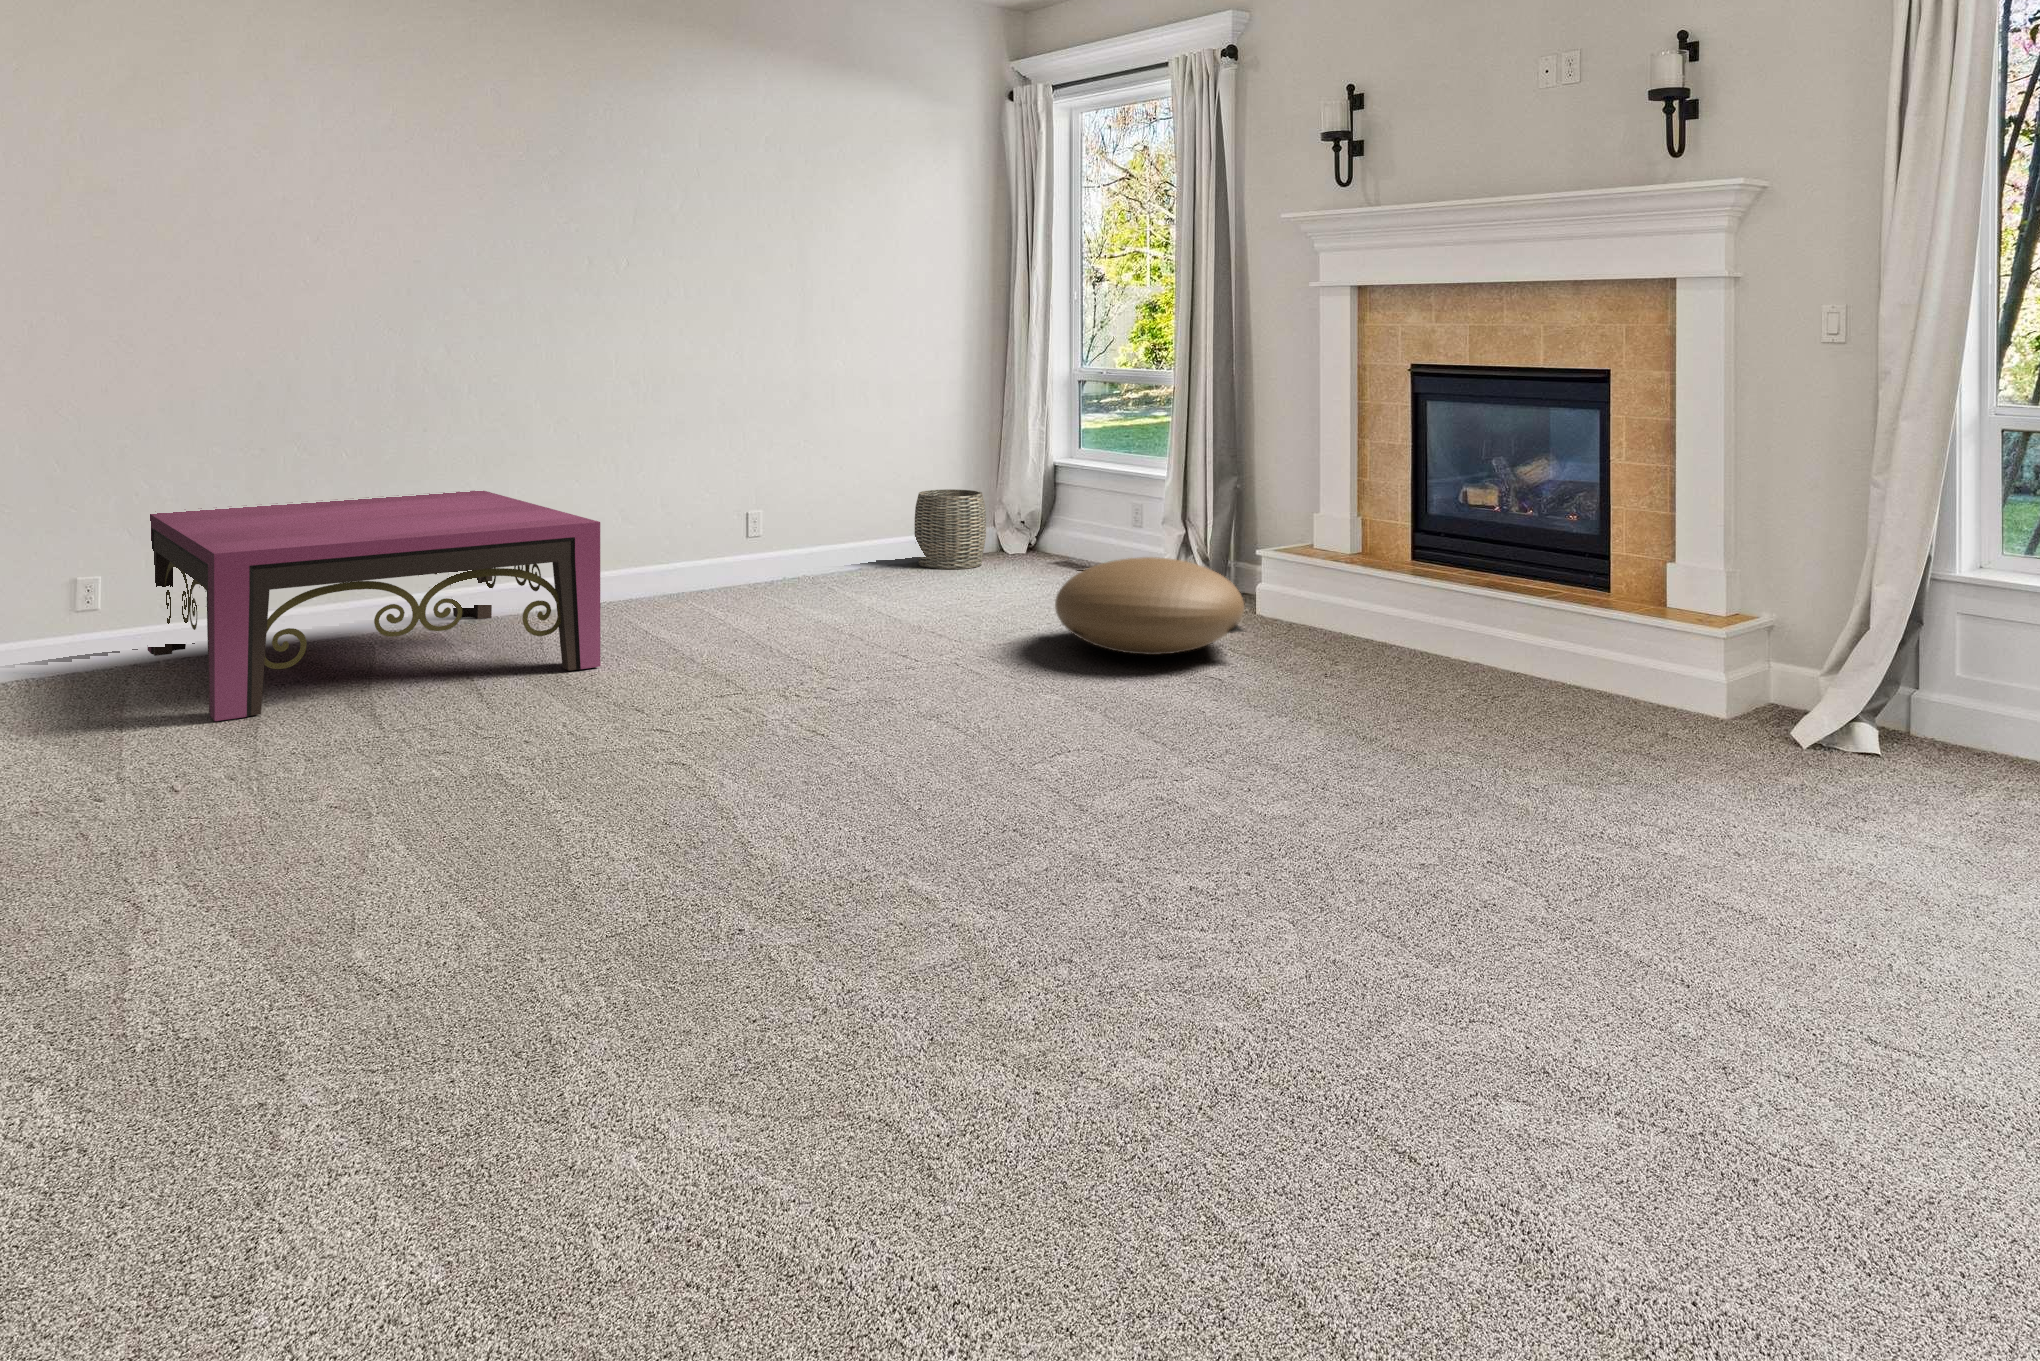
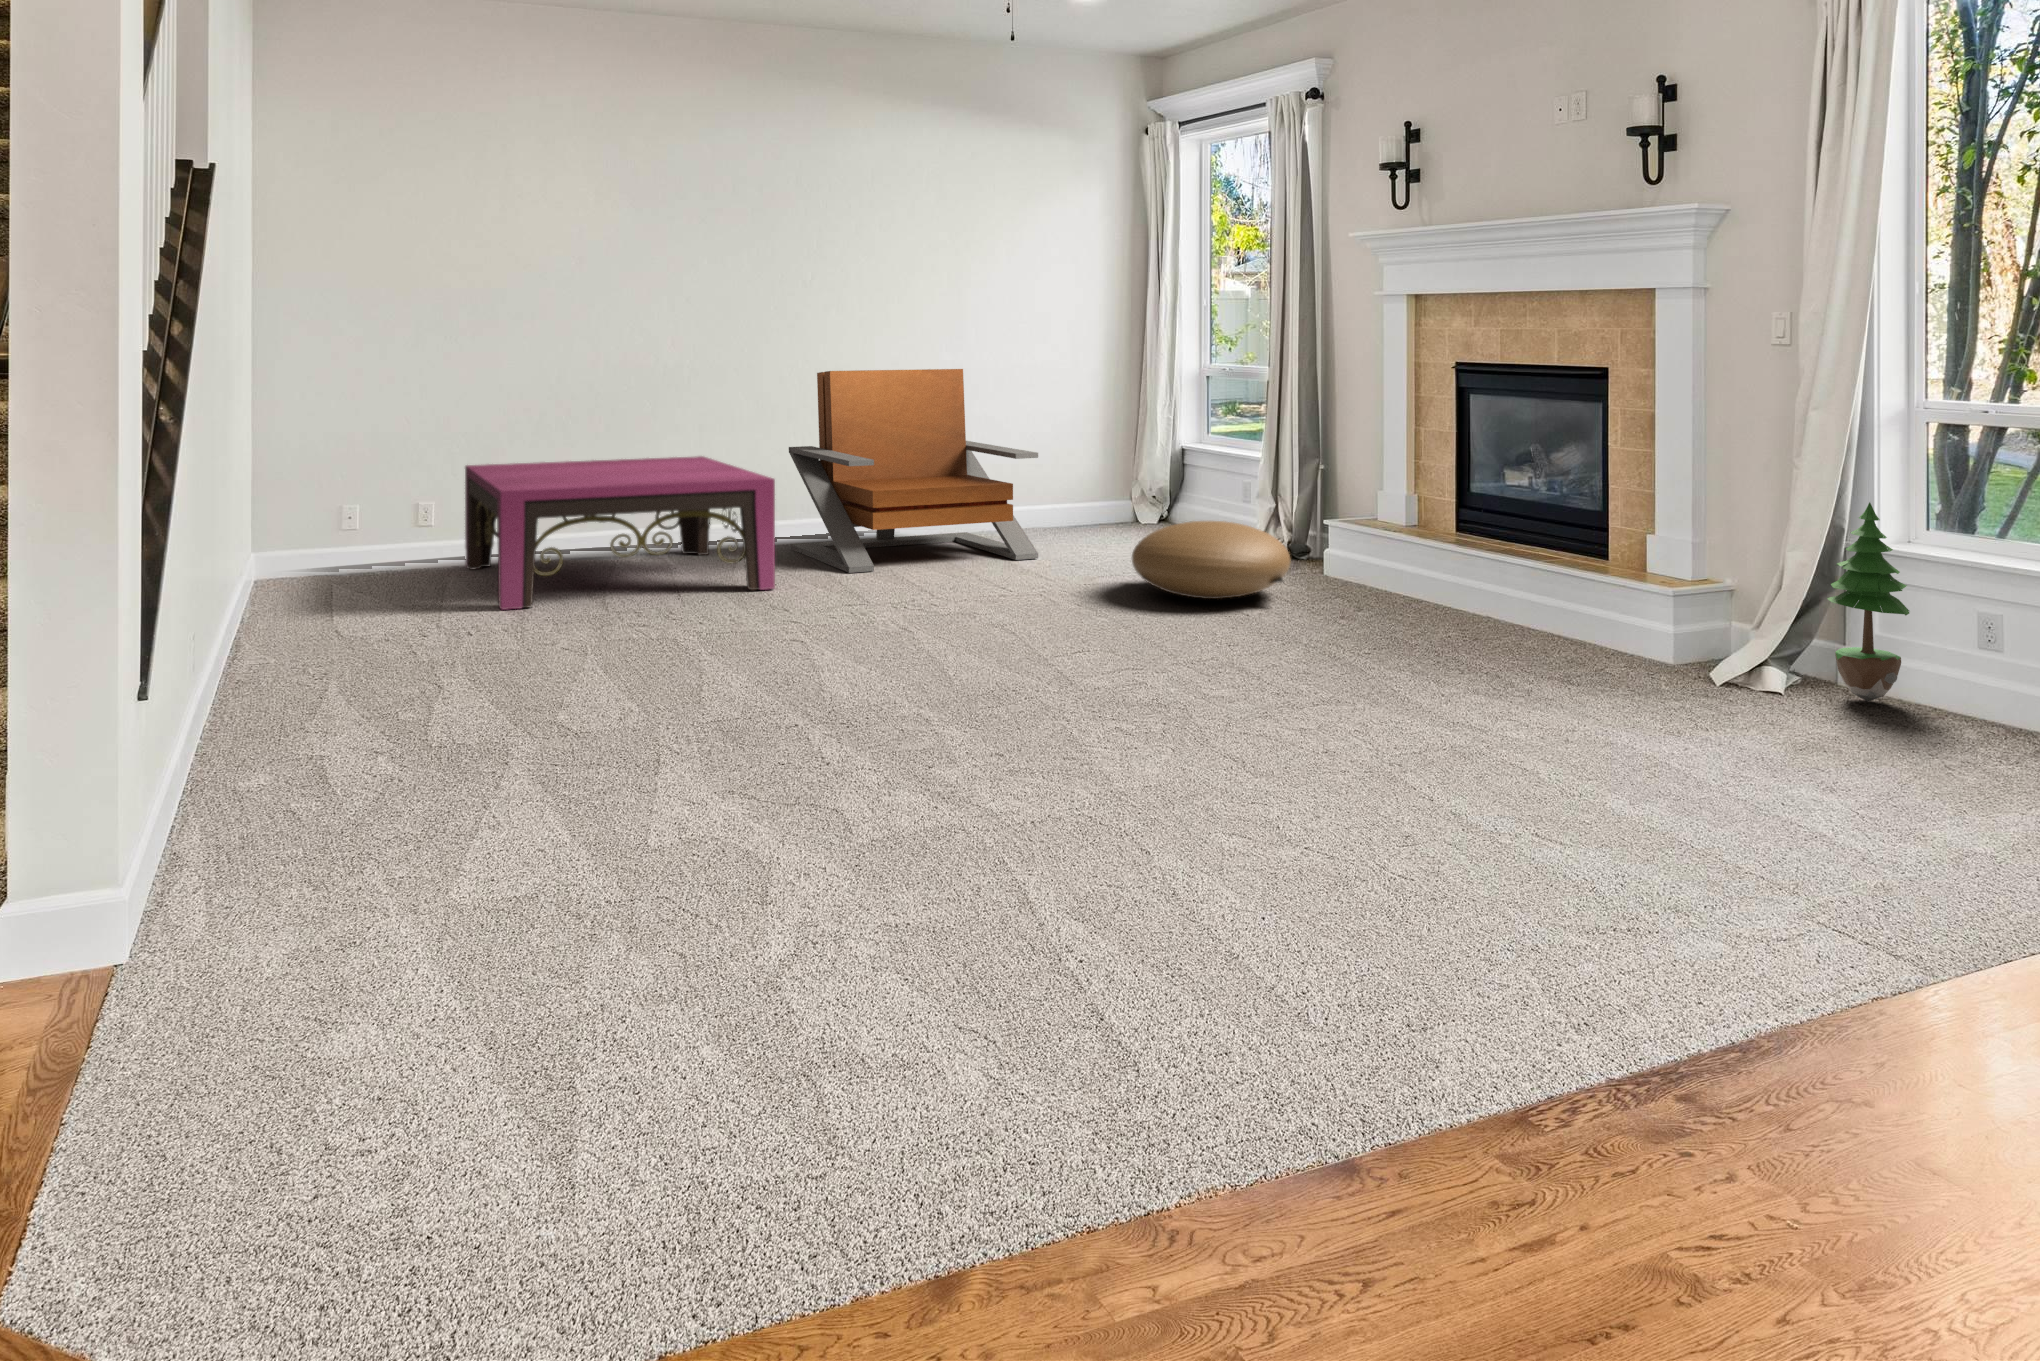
lounge chair: none [594,375,915,637] -> present [789,369,1038,573]
woven basket: present [915,489,986,569] -> none [1057,467,1118,533]
potted tree: none [1921,526,2019,758] -> present [1827,502,1909,702]

